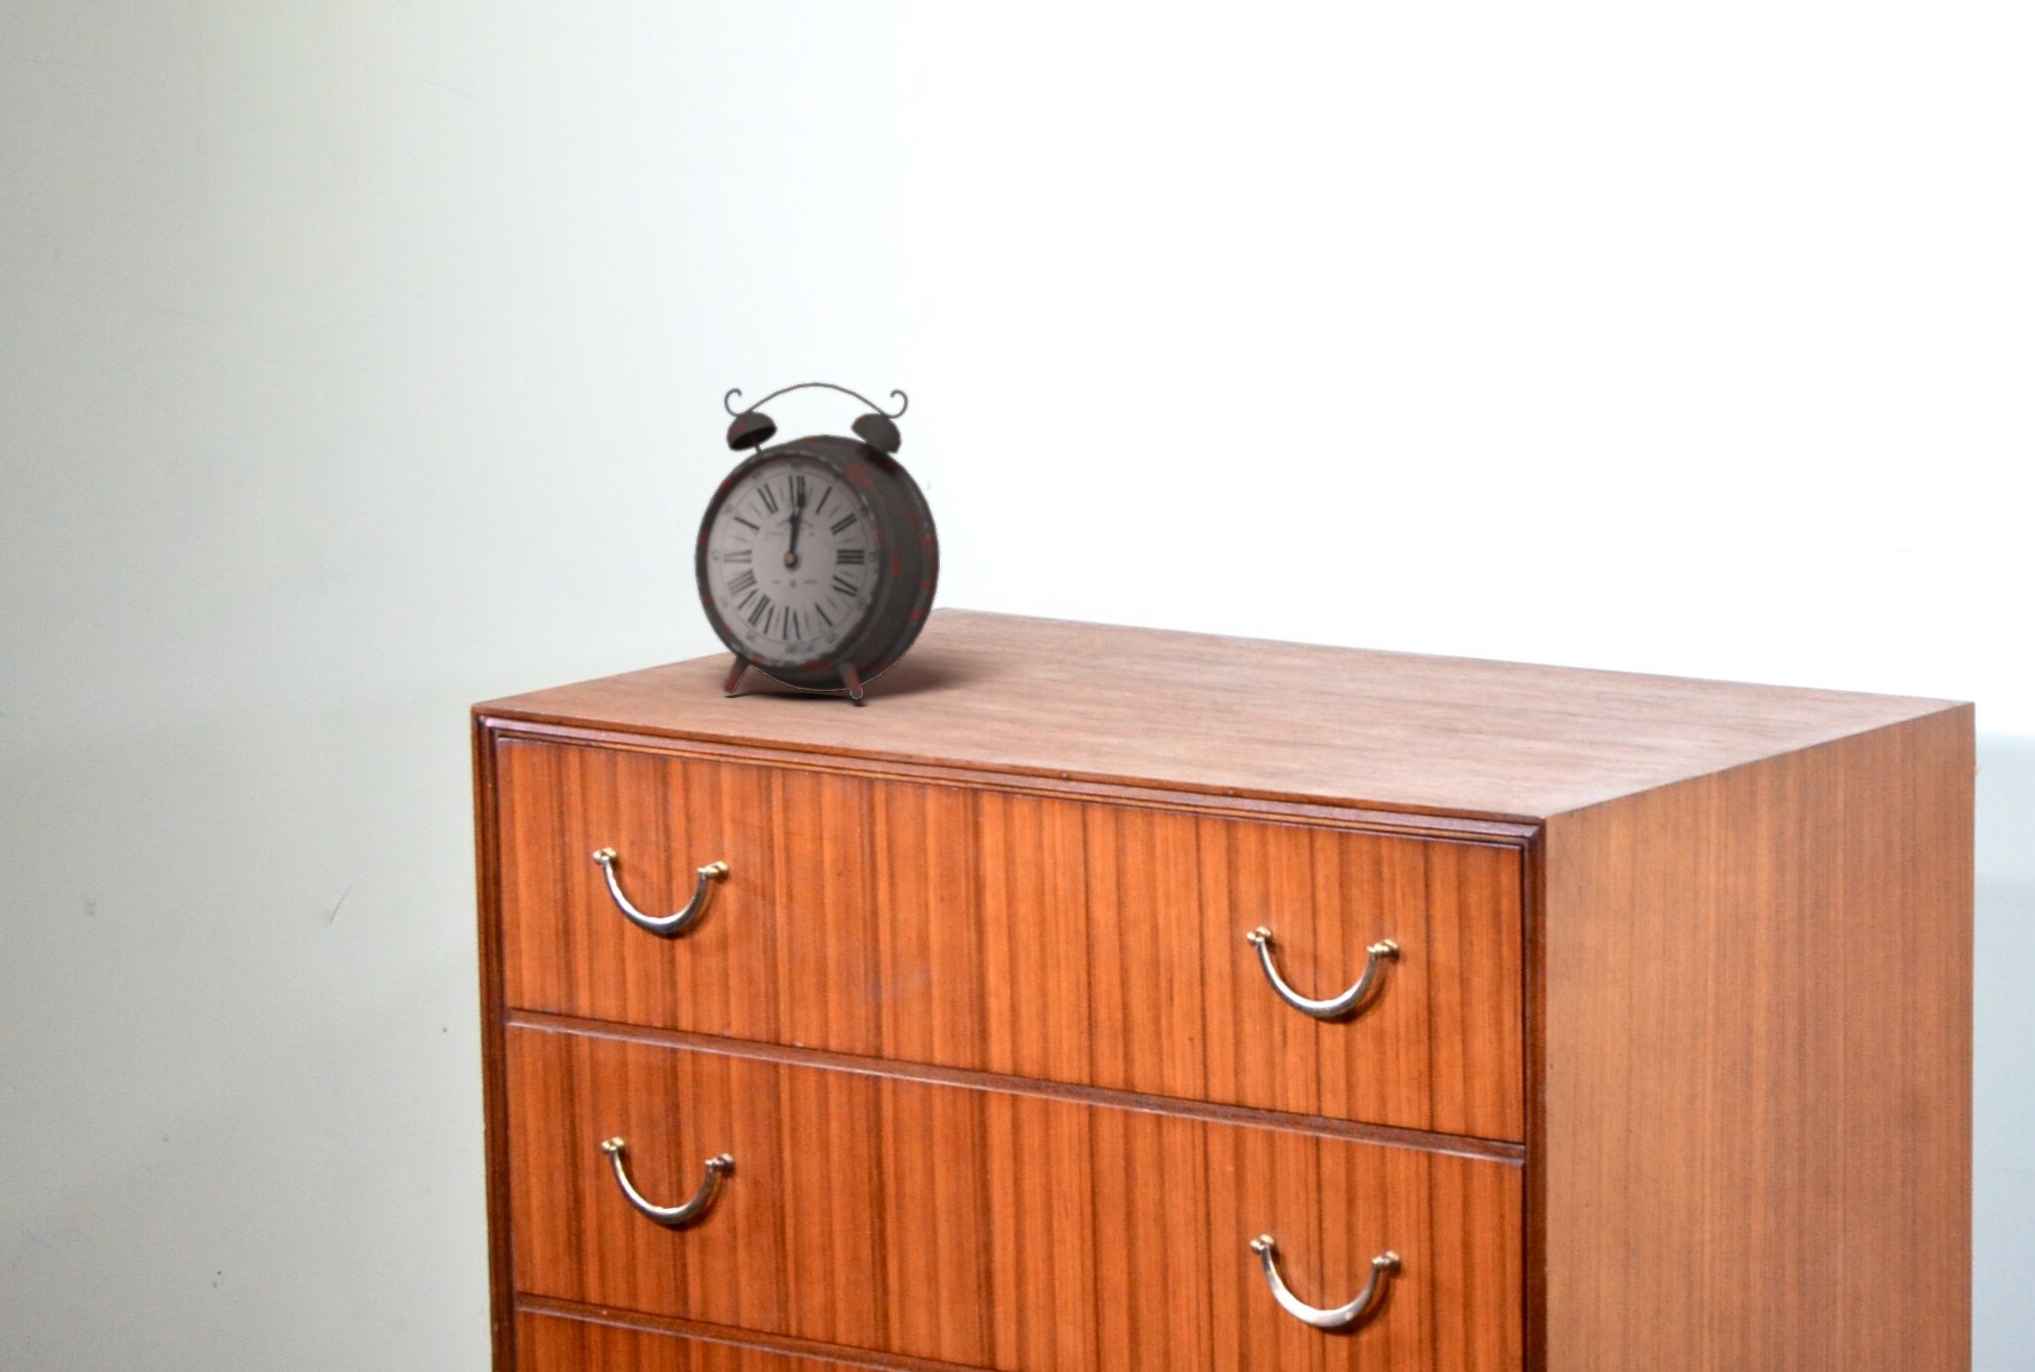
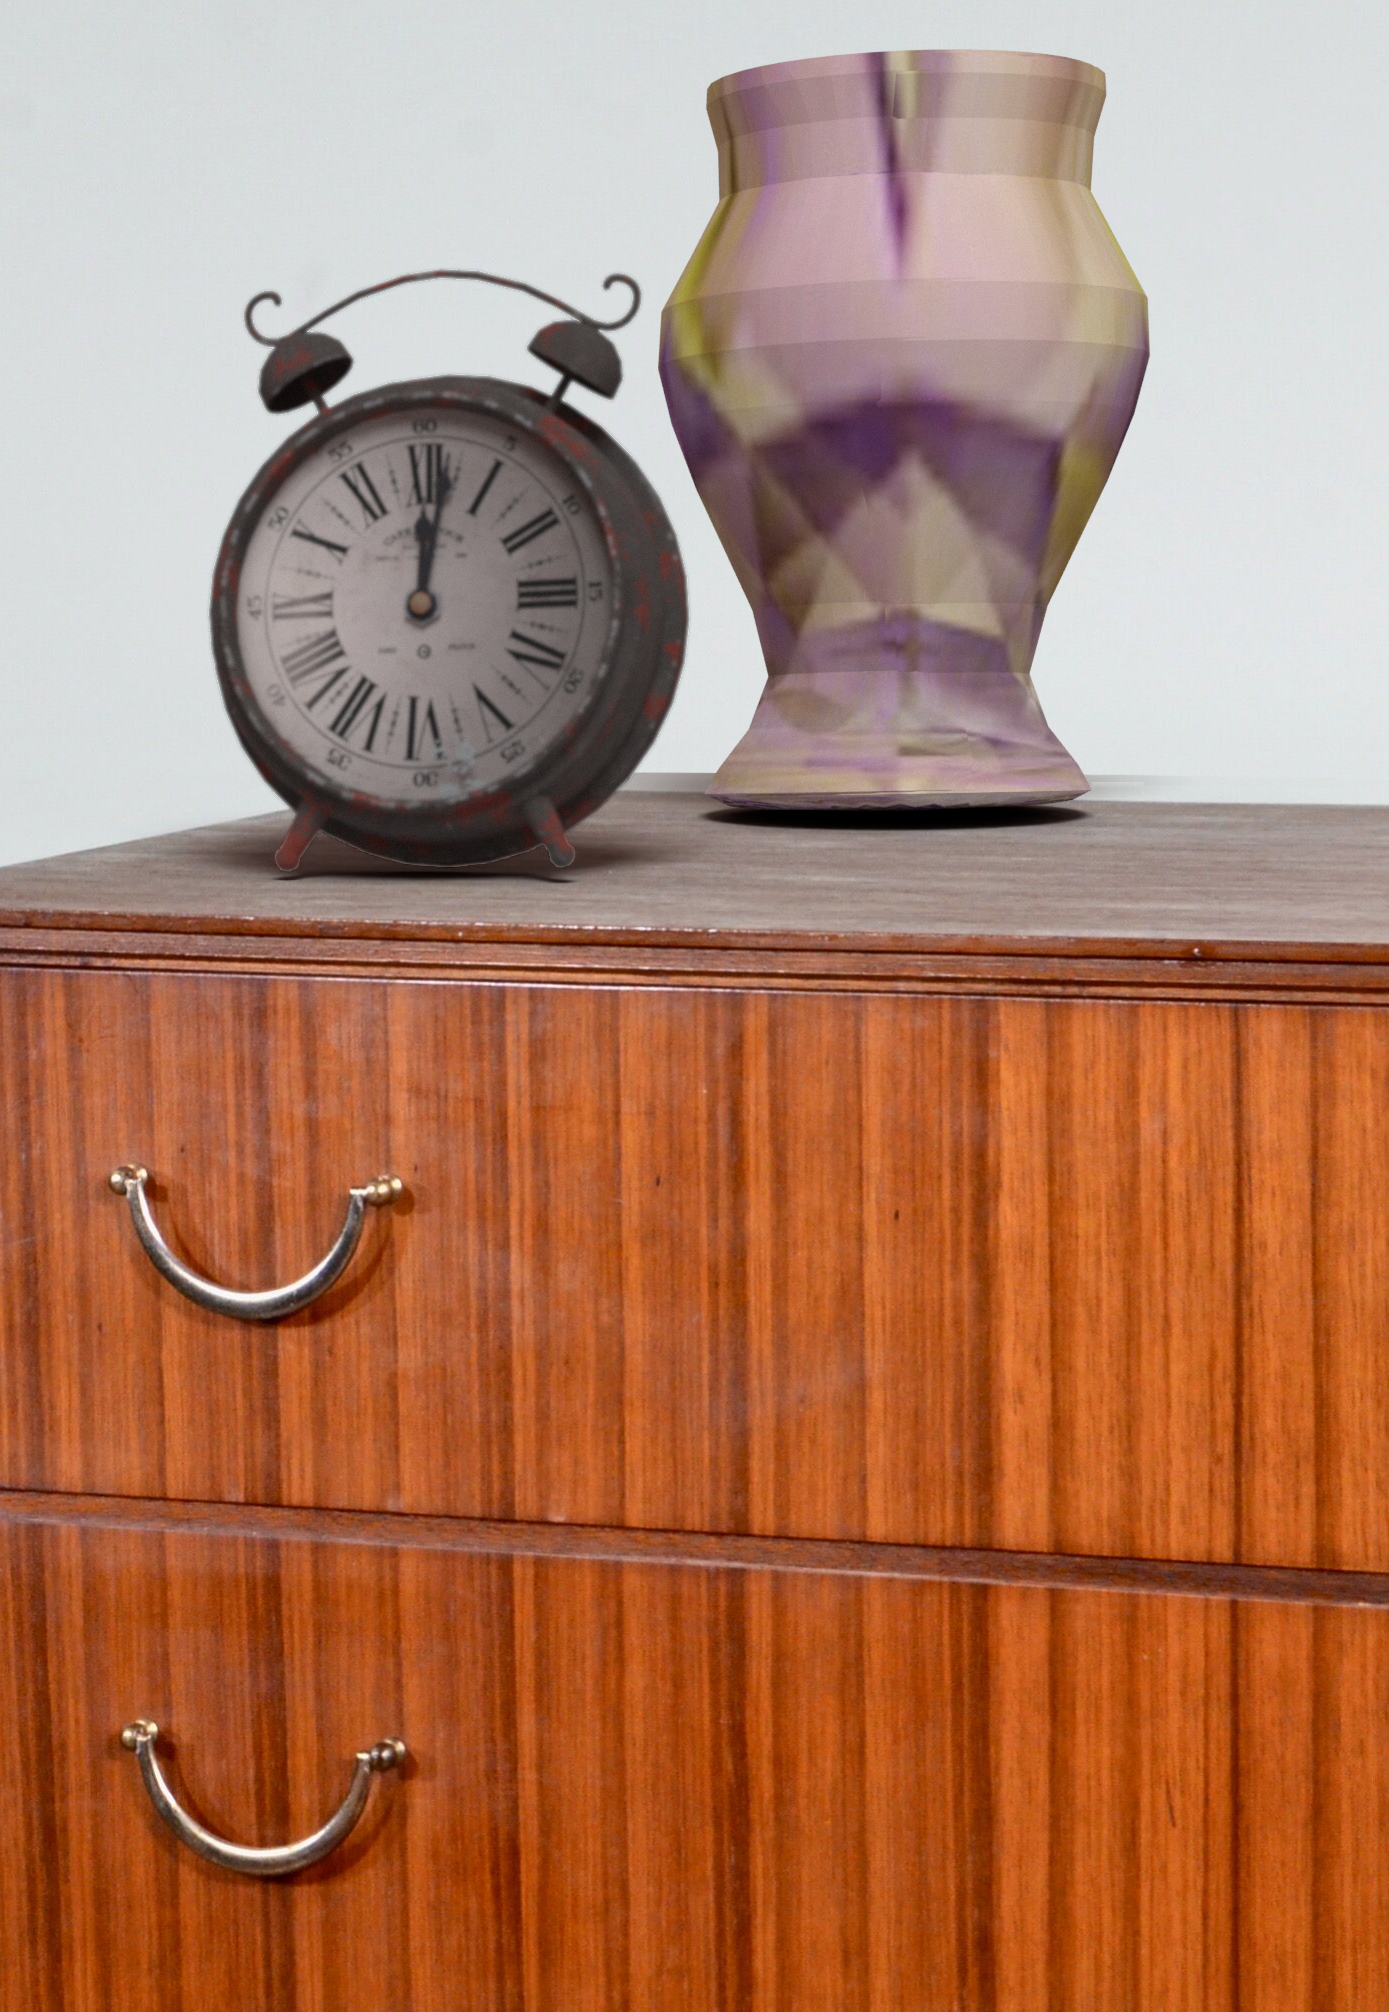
vase: none [1024,245,1298,652] -> present [658,49,1150,811]

